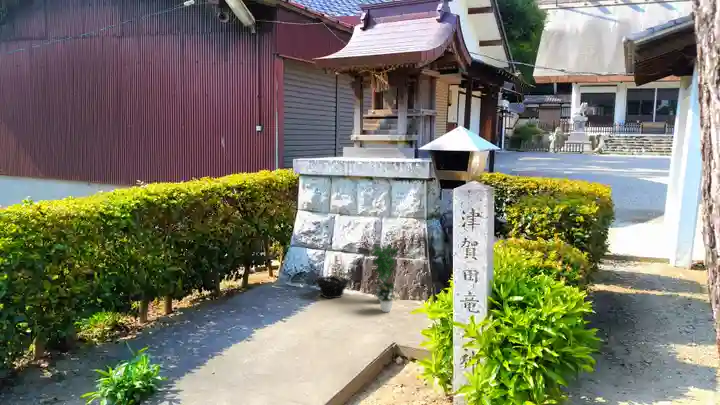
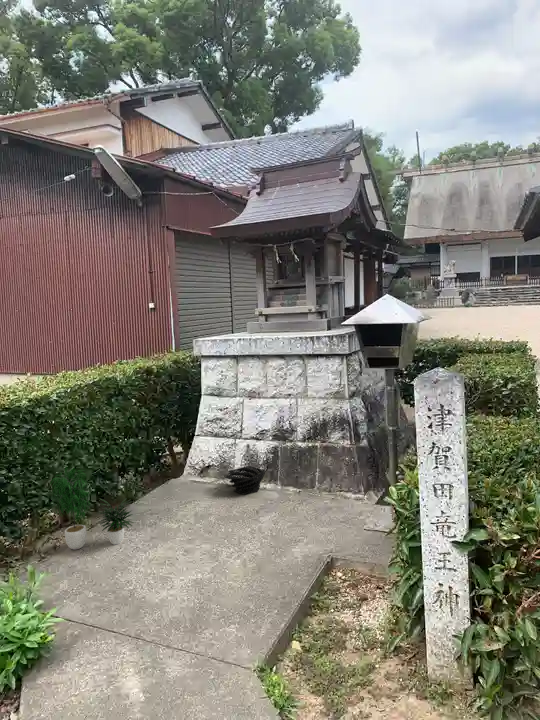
potted plant: present [373,245,396,312] -> present [50,468,133,550]

